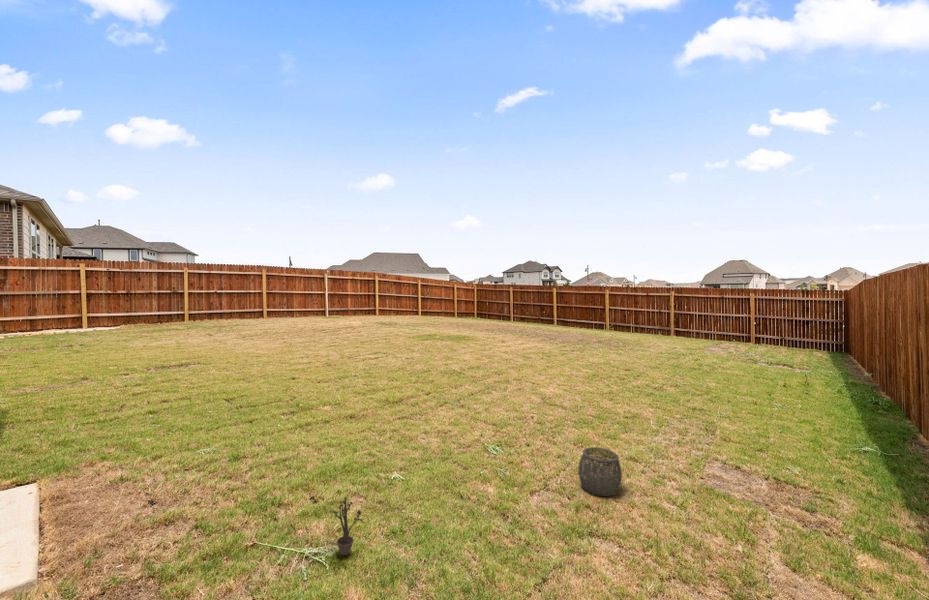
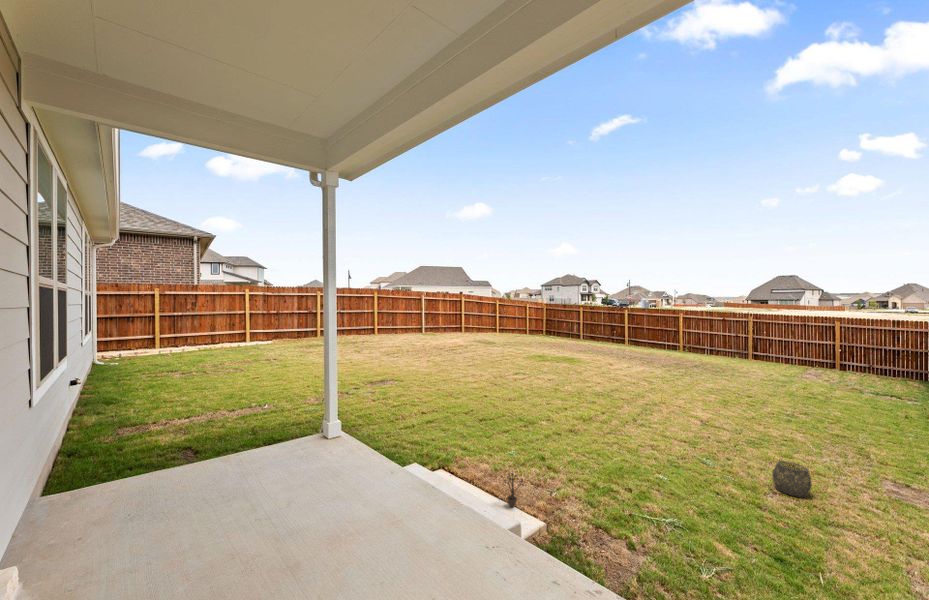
decorative plant: present [327,497,362,555] -> present [504,473,524,507]

